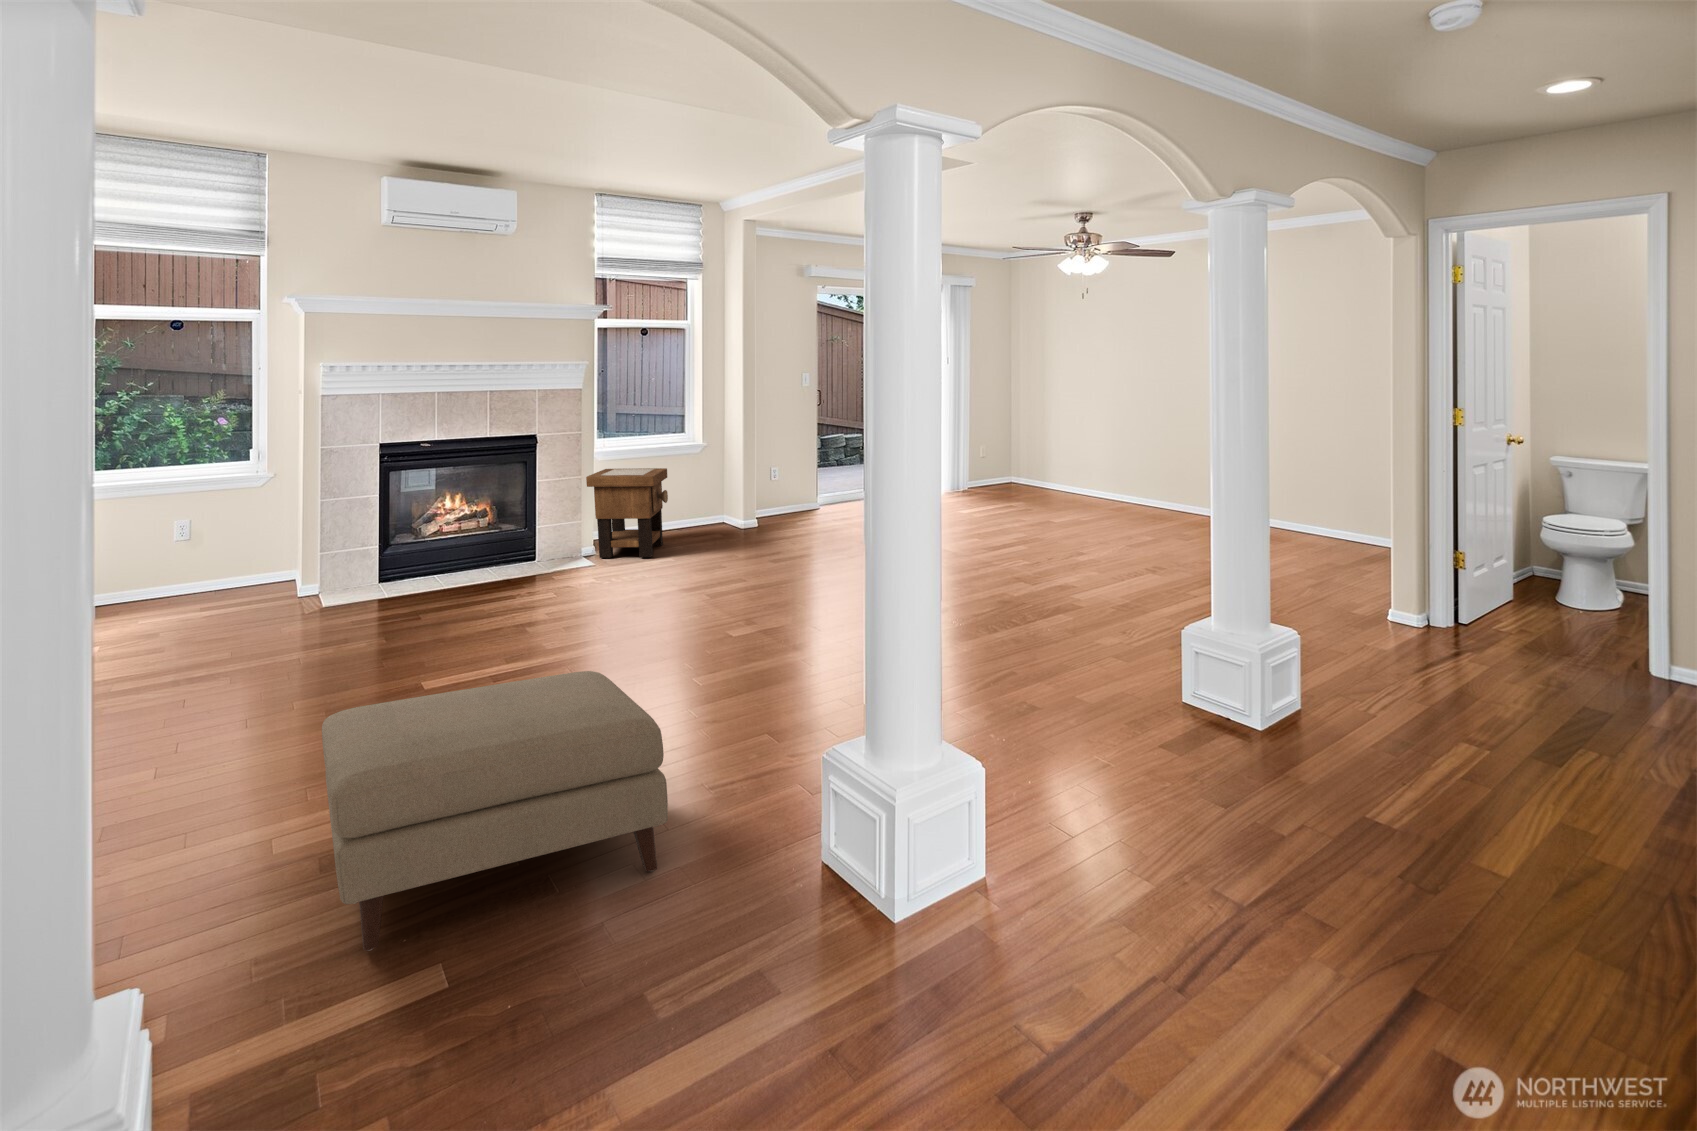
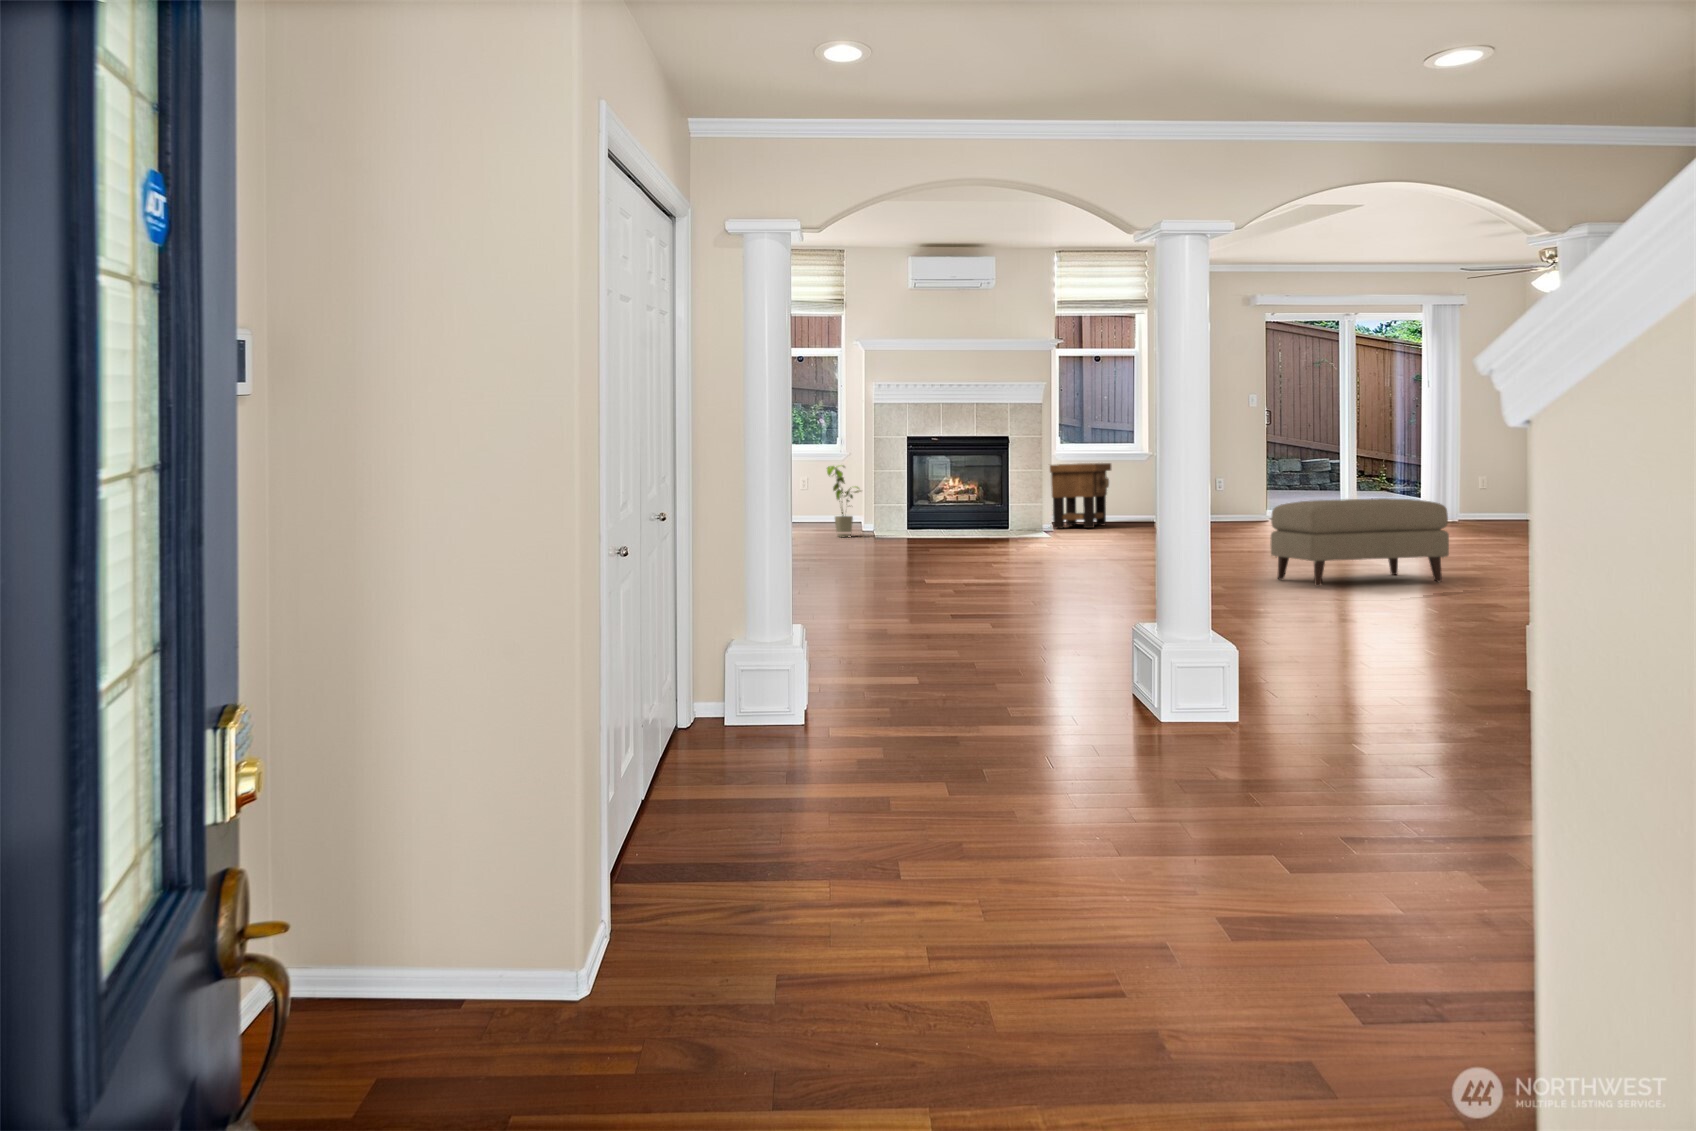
house plant: none [239,485,307,594] -> present [827,465,860,537]
ottoman: present [322,671,668,951] -> present [1271,498,1449,587]

